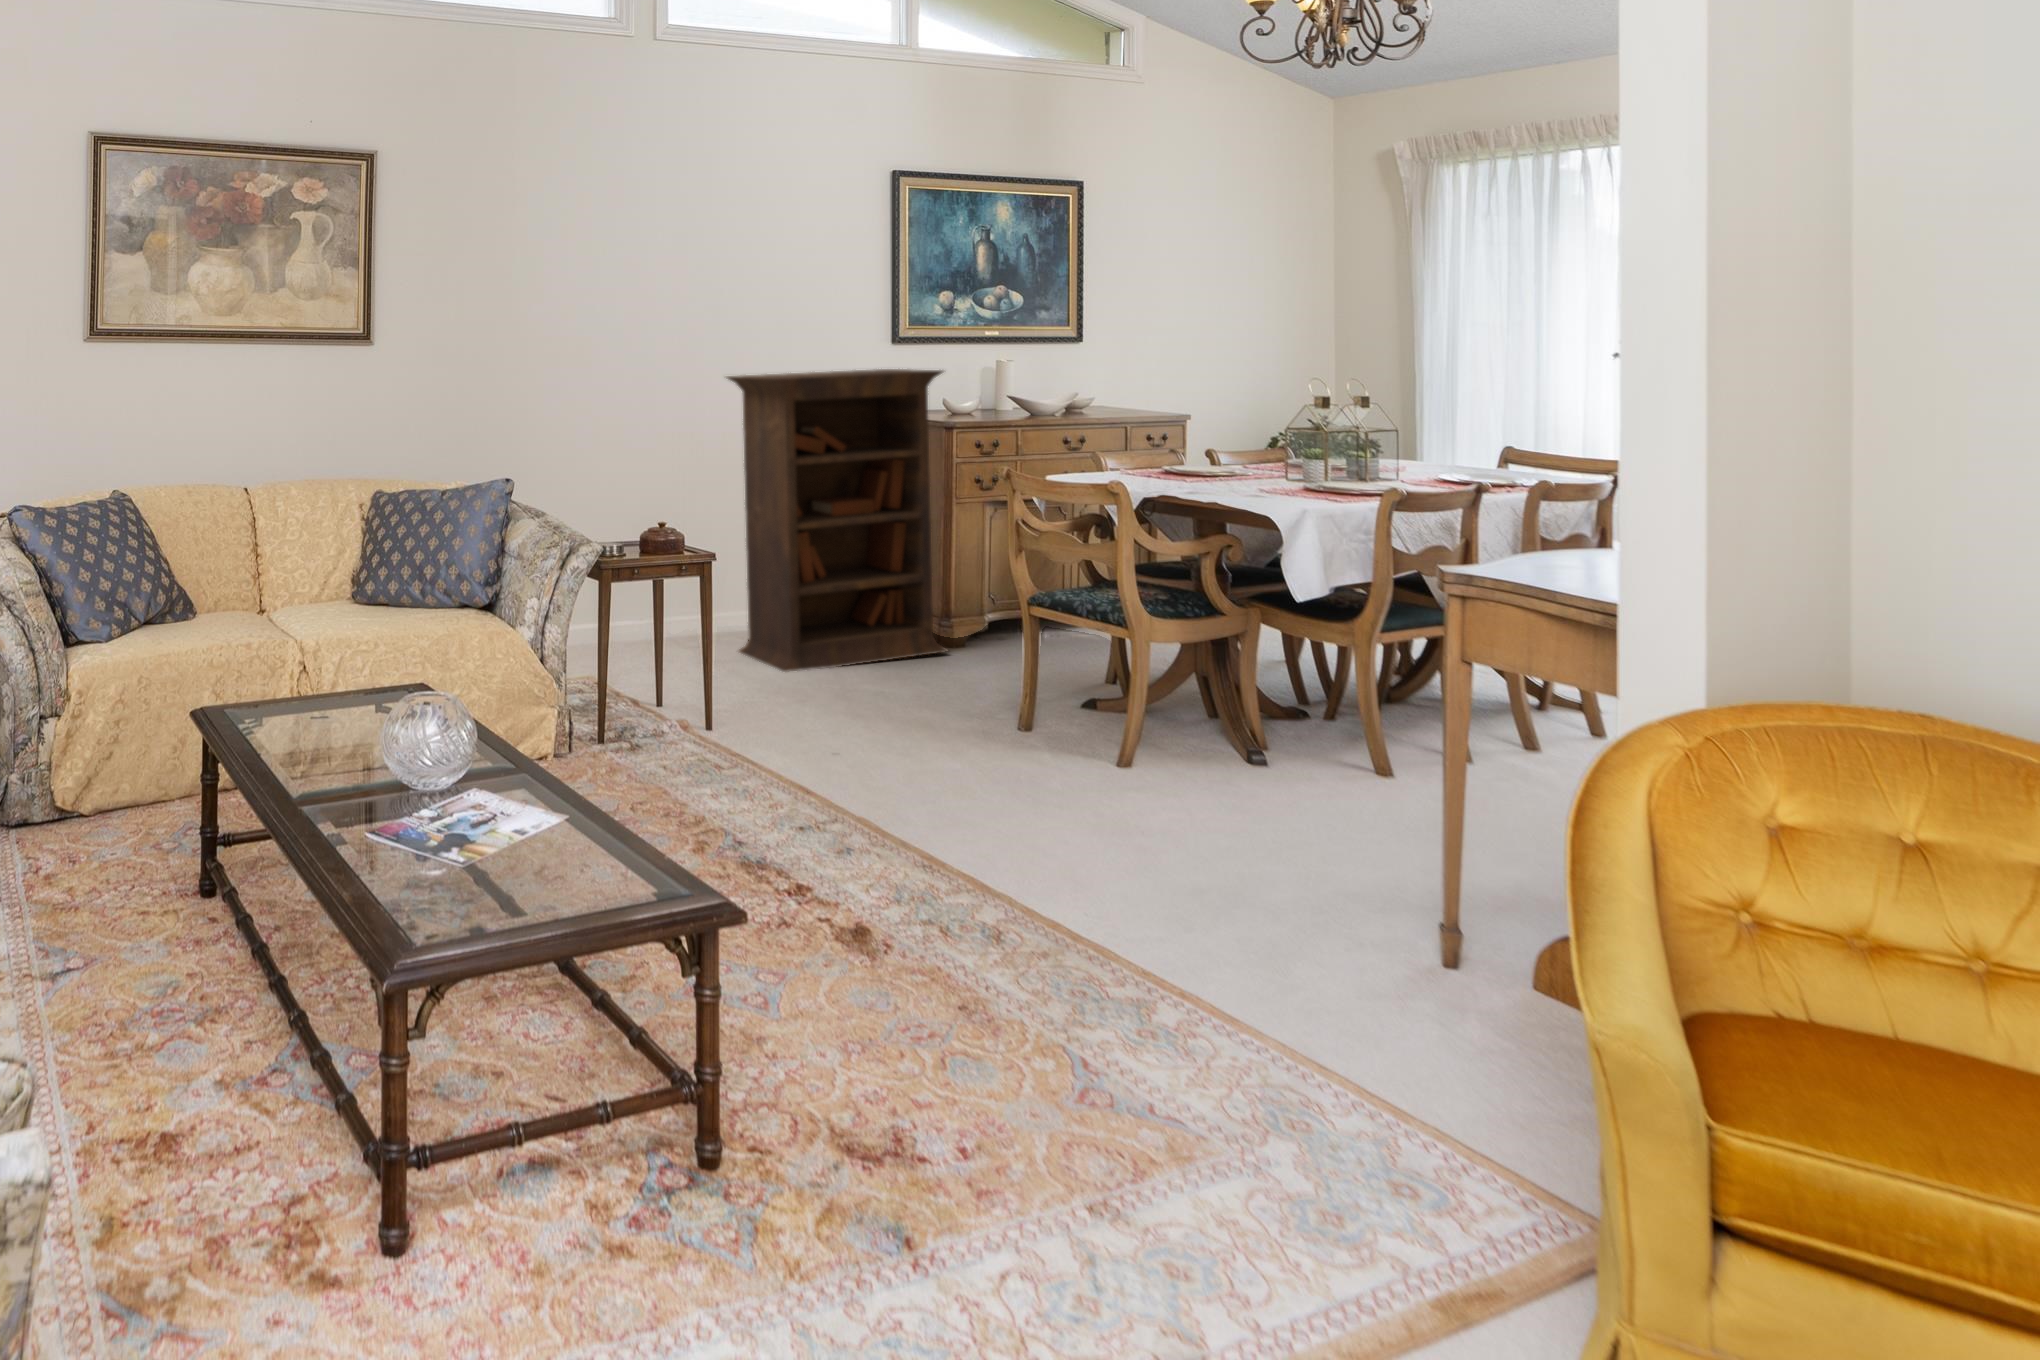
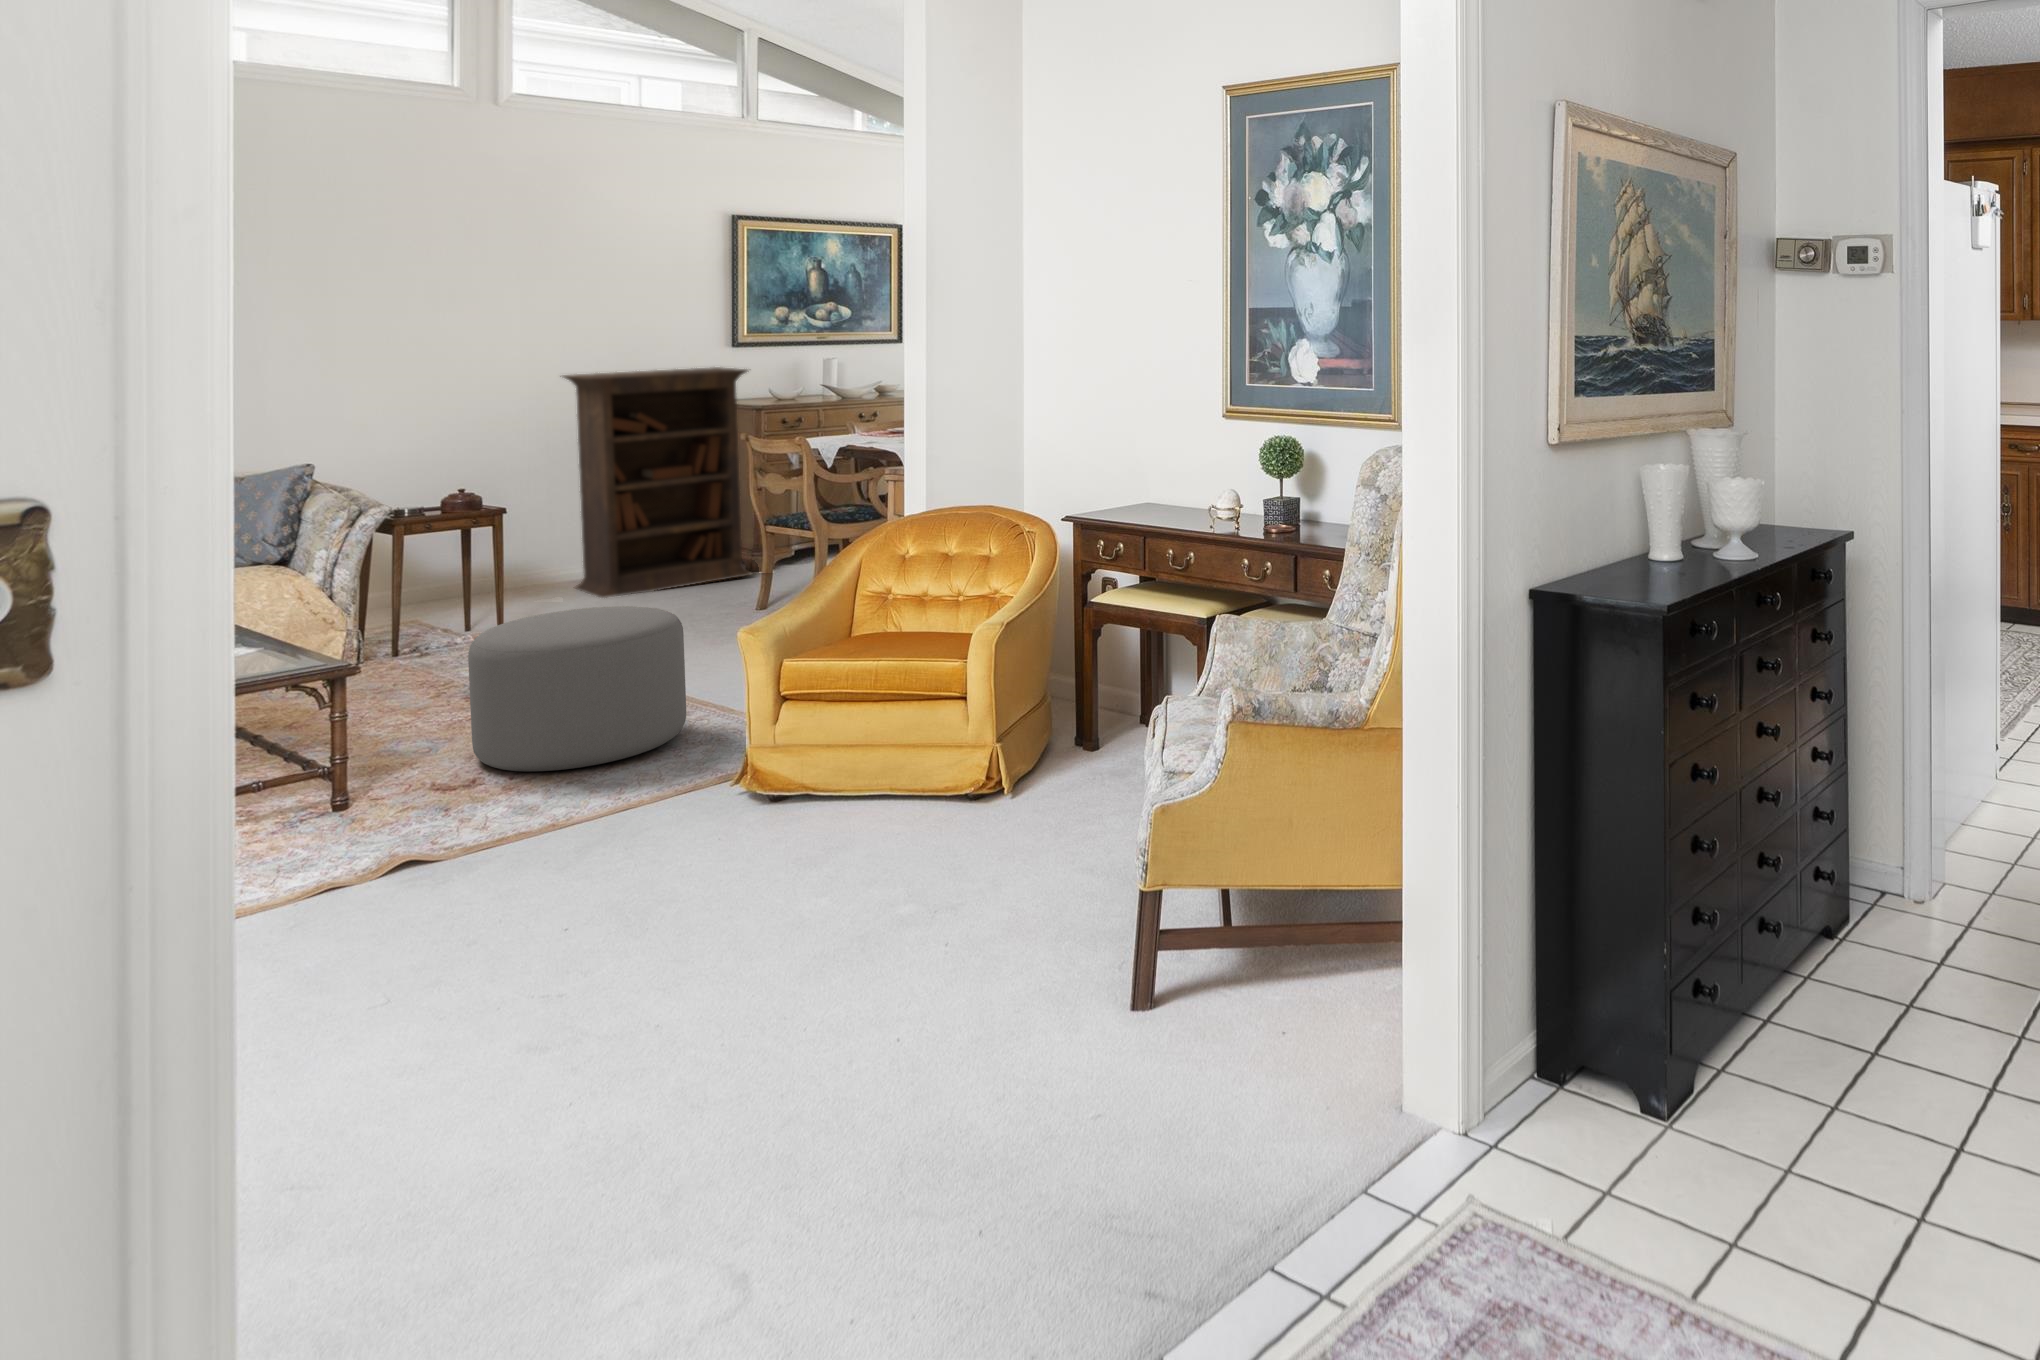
ottoman: none [850,752,1201,1091] -> present [468,606,686,771]

